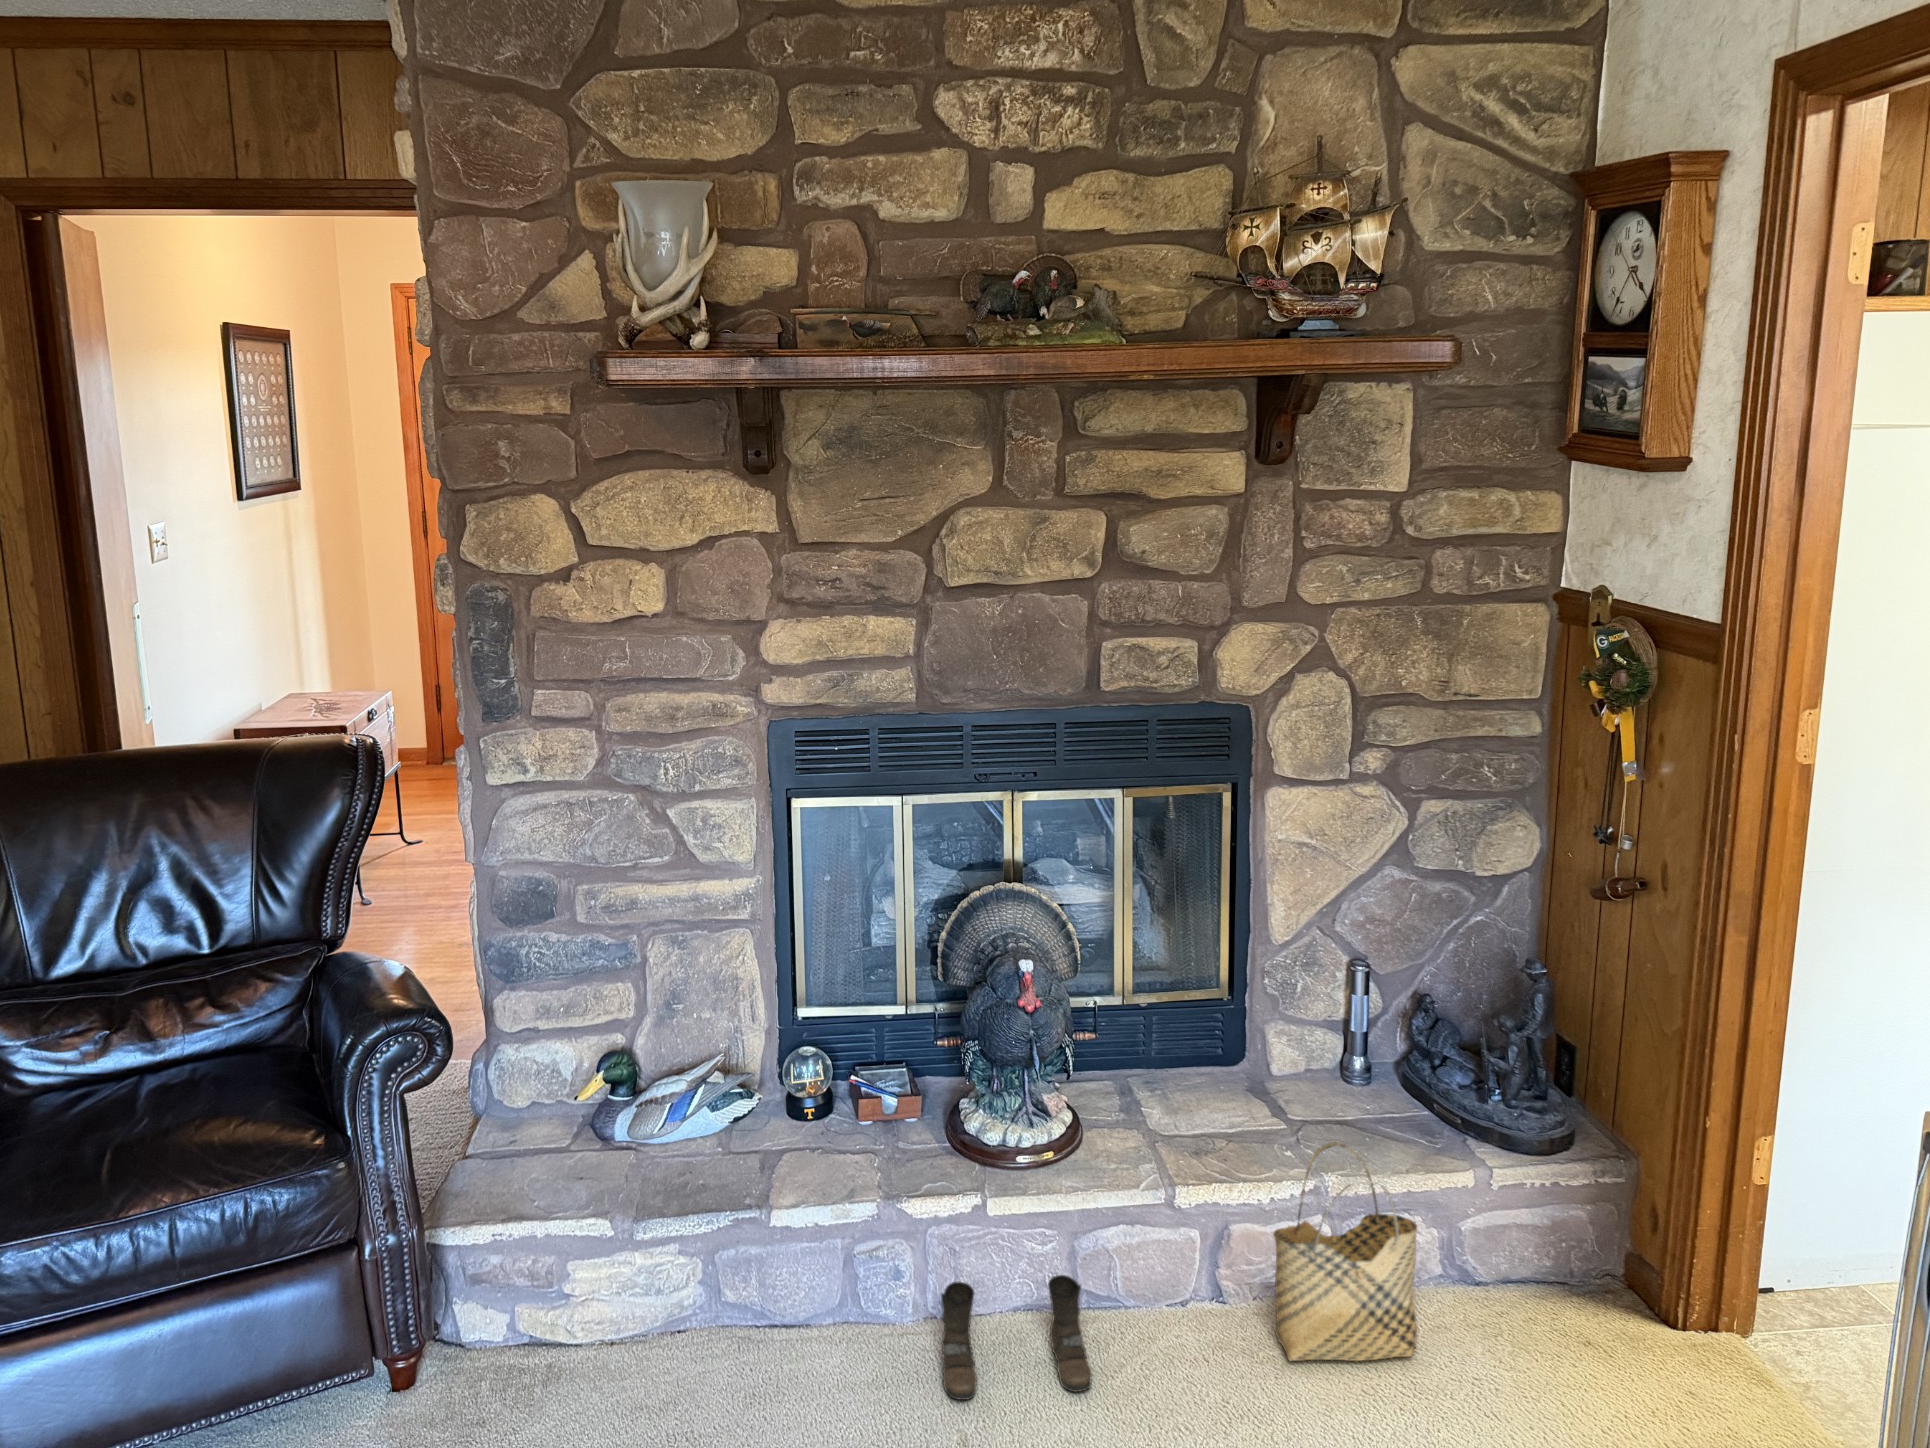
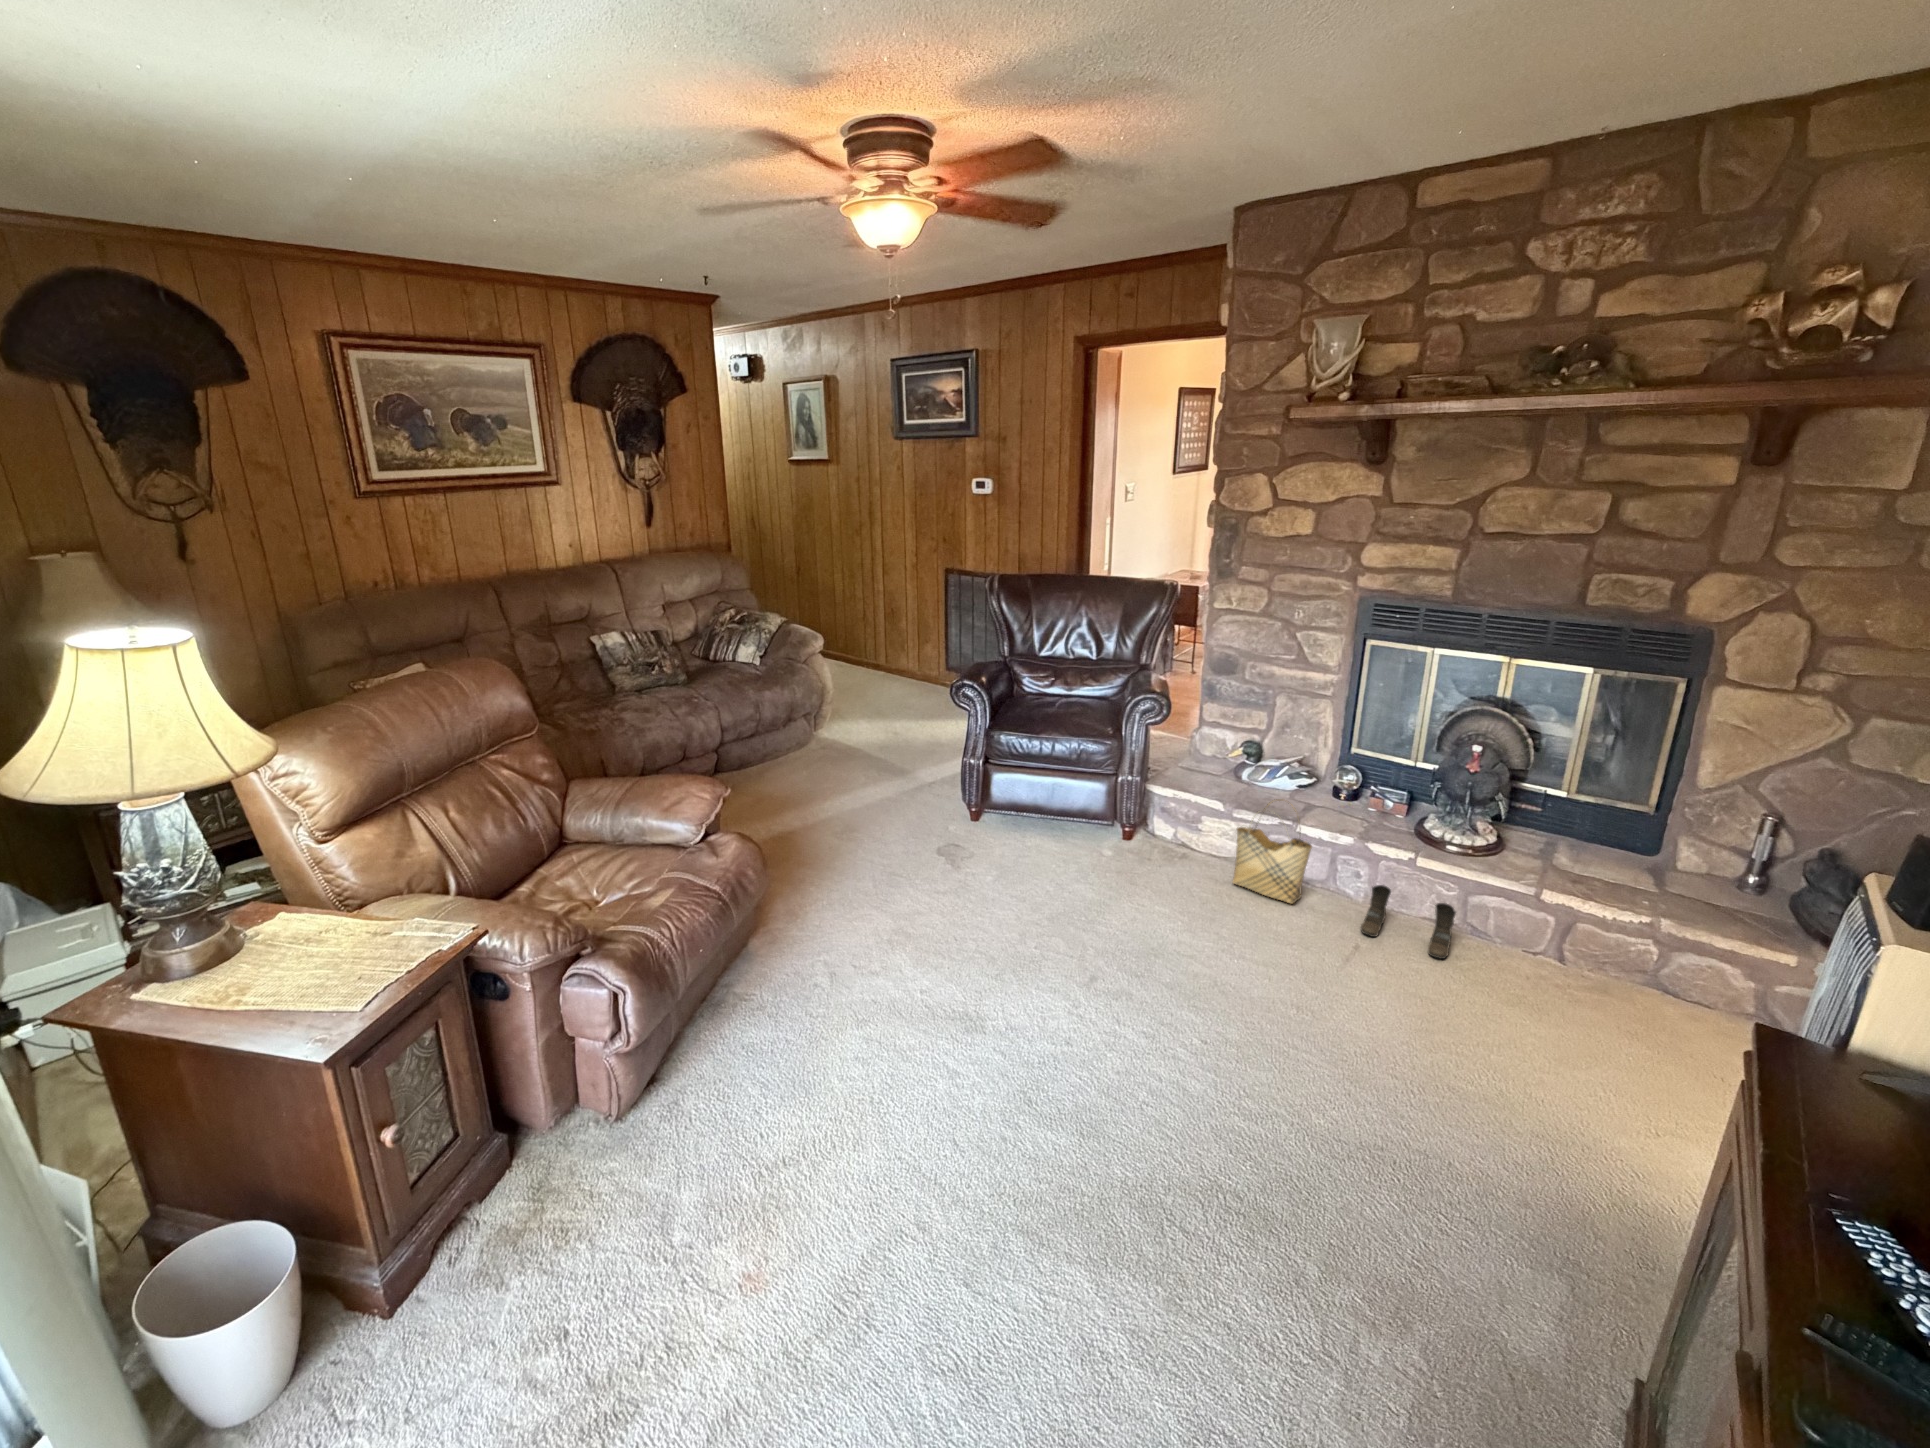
woven basket: present [1273,1142,1417,1361] -> present [1233,799,1312,904]

